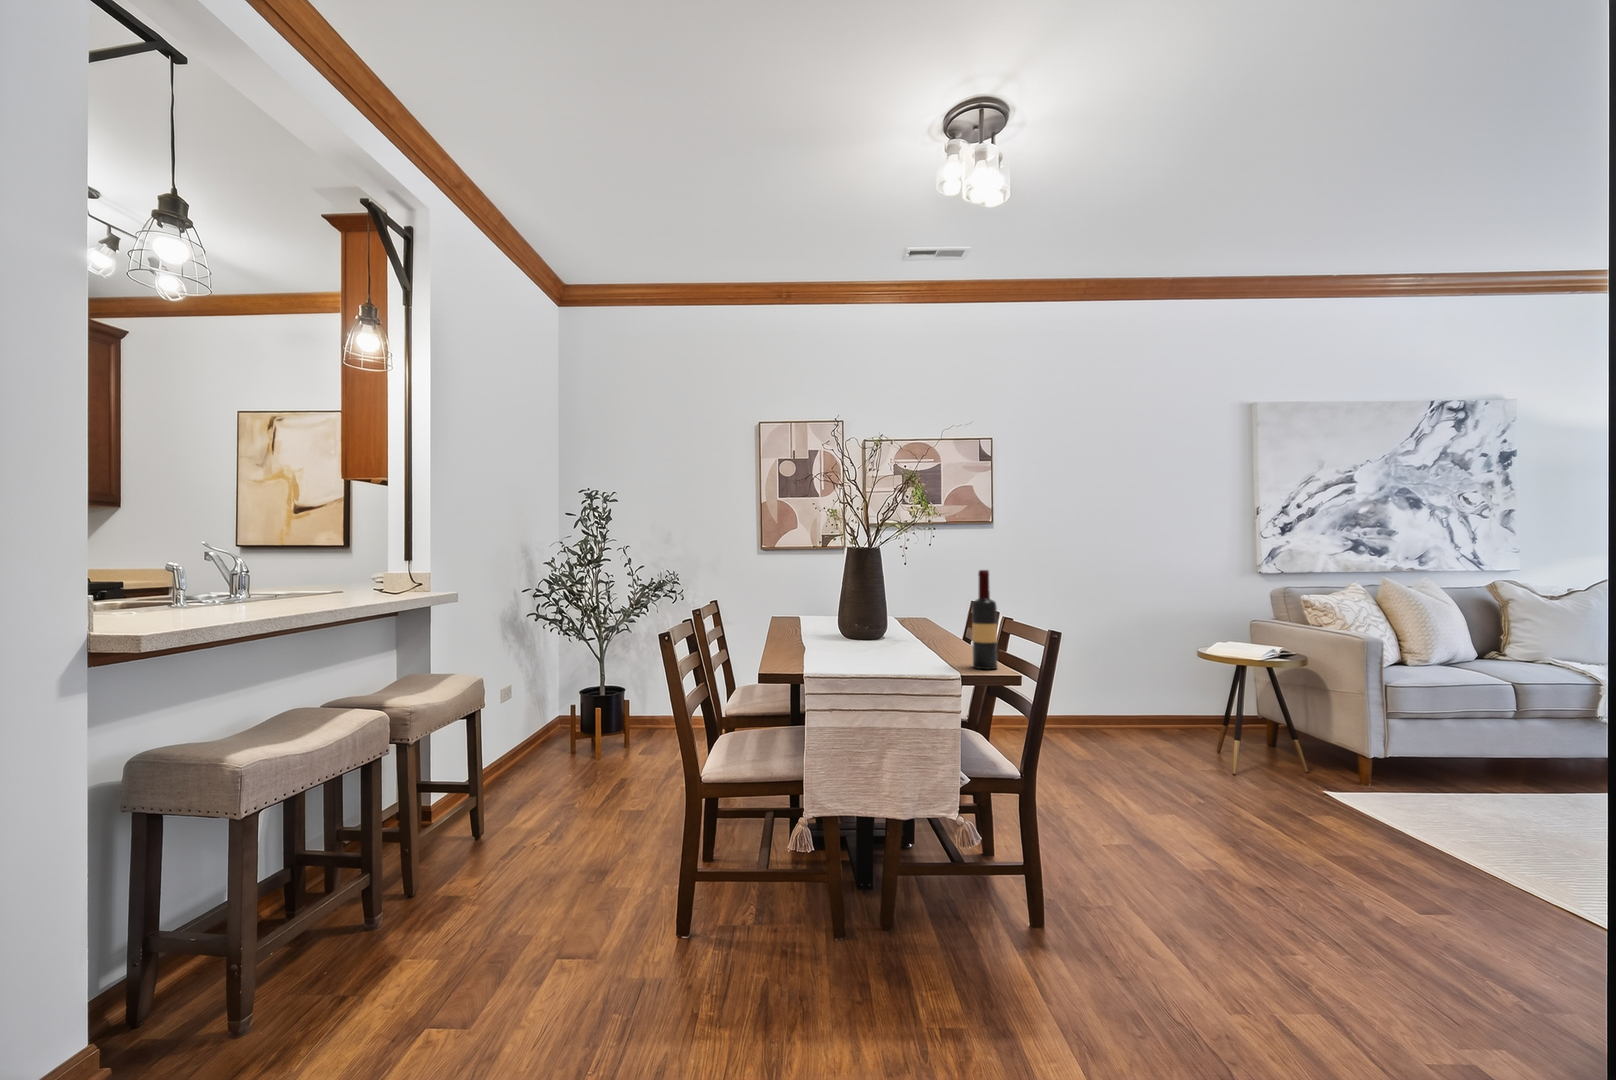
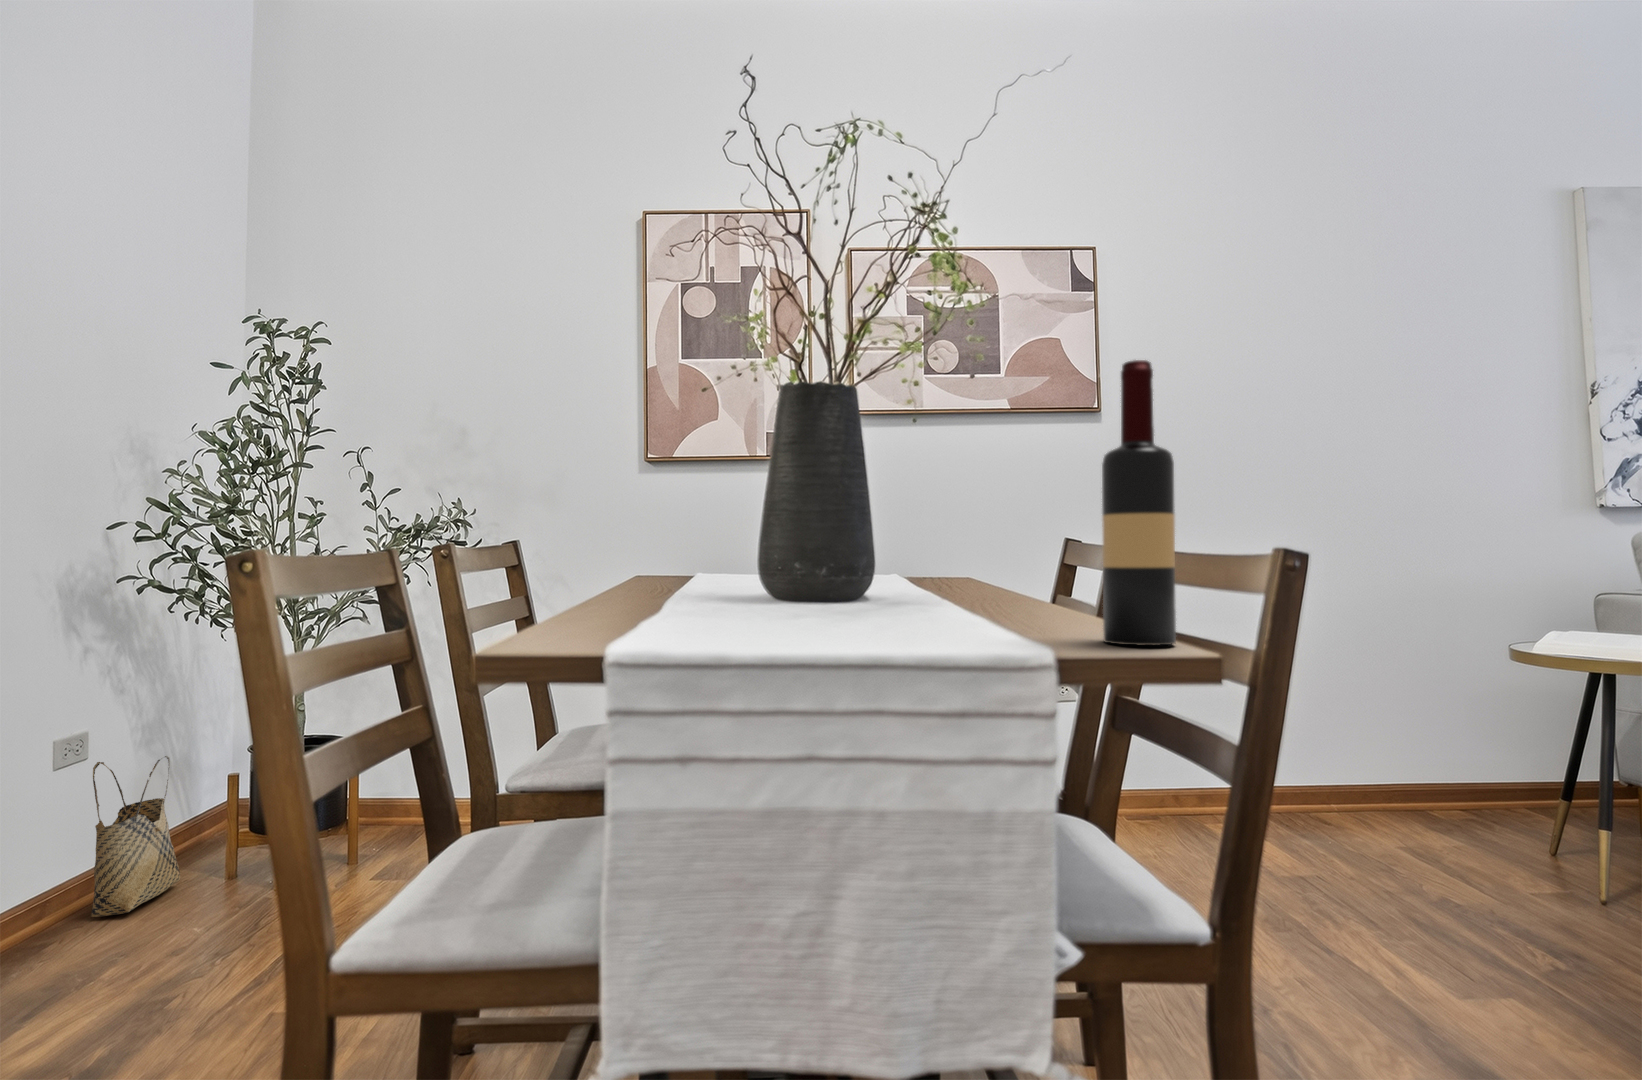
woven basket: none [520,699,553,774] -> present [91,756,180,917]

